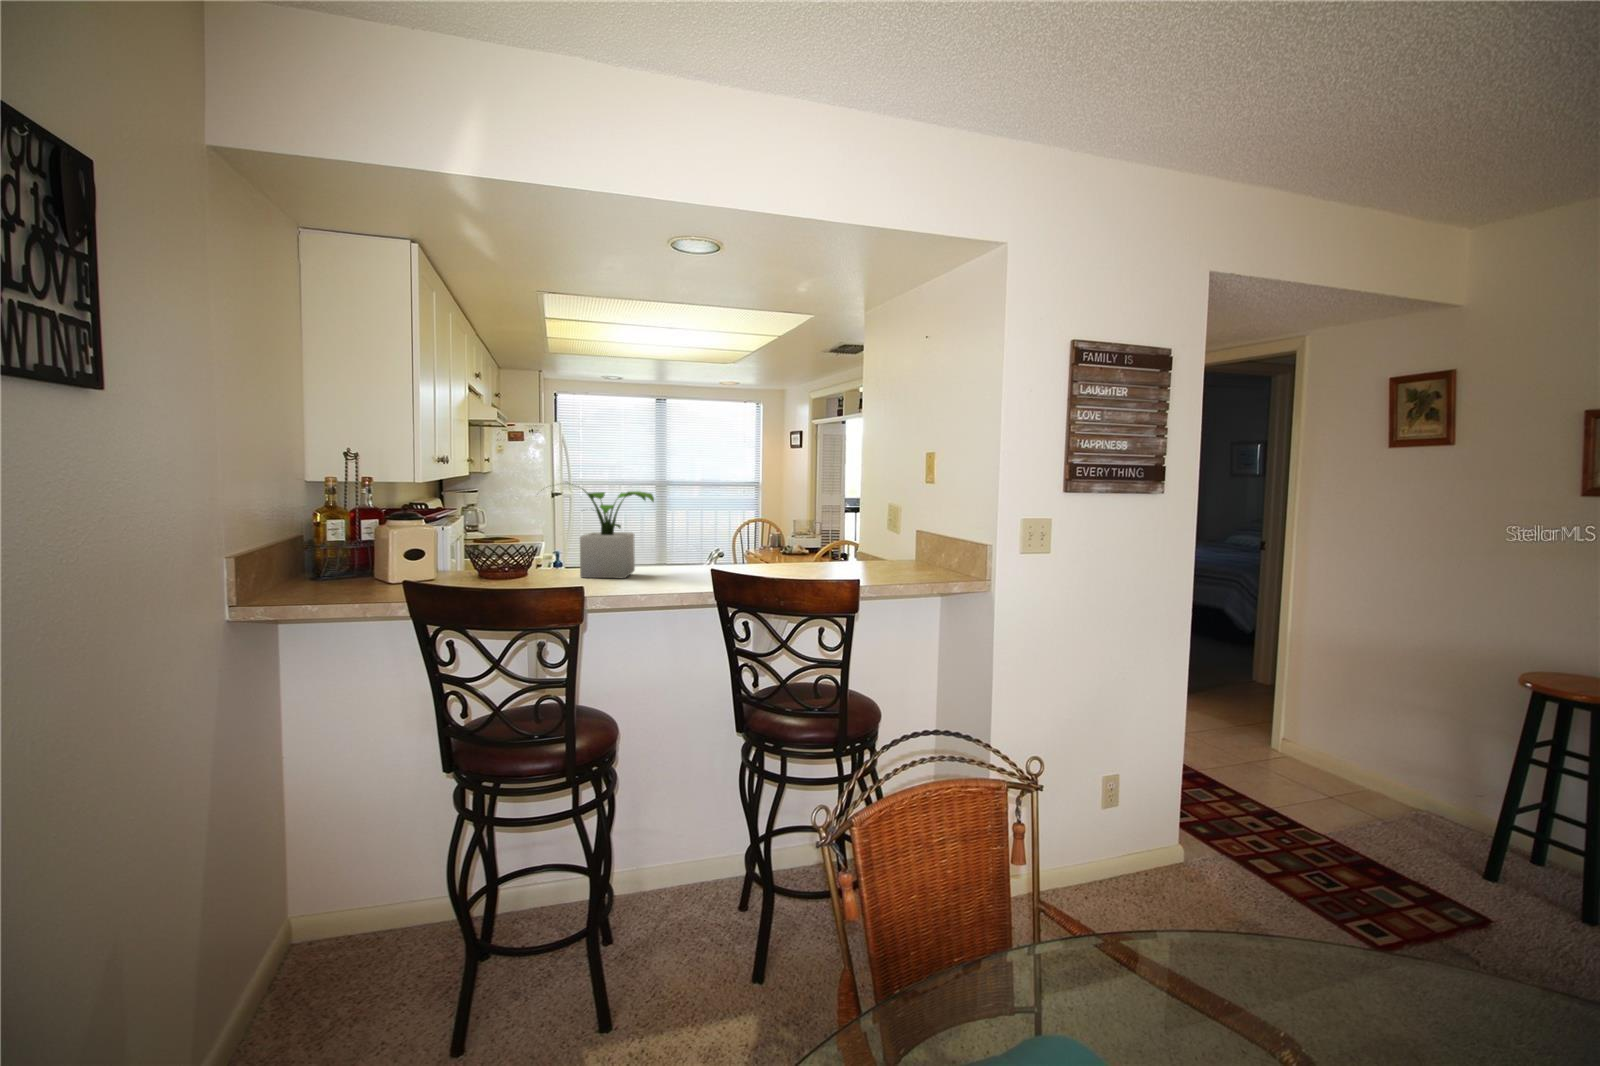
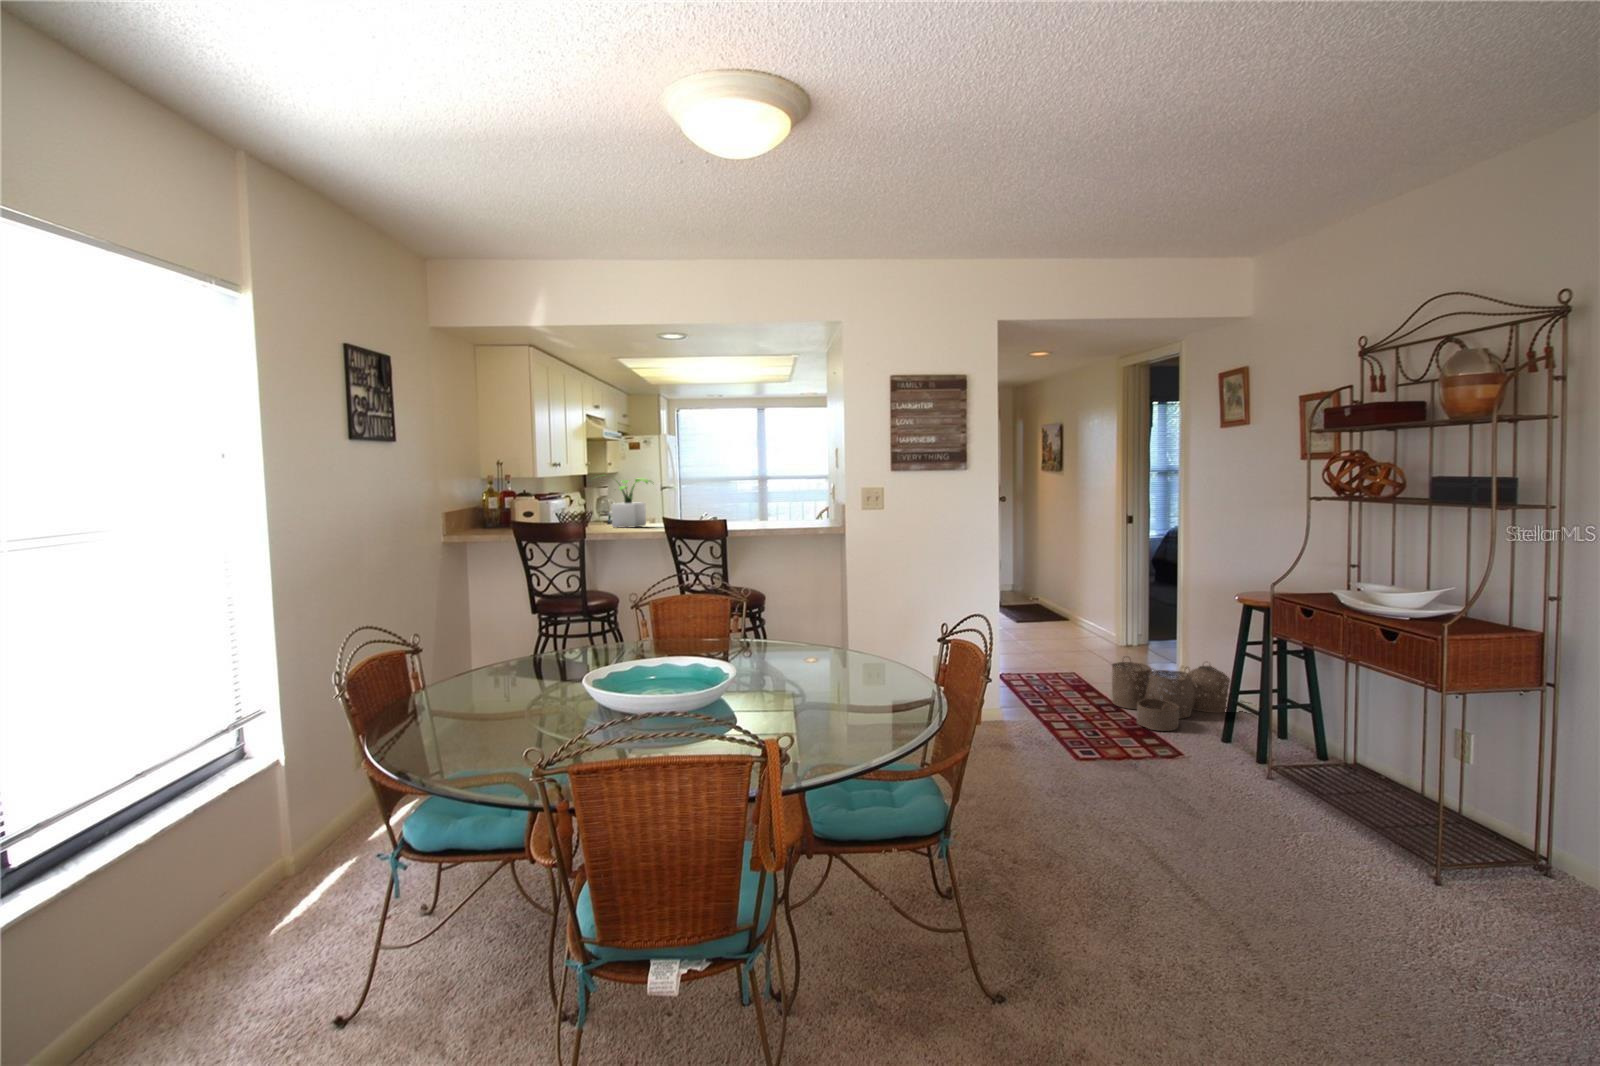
woven basket: none [1270,744,1425,868] -> present [1112,657,1230,731]

